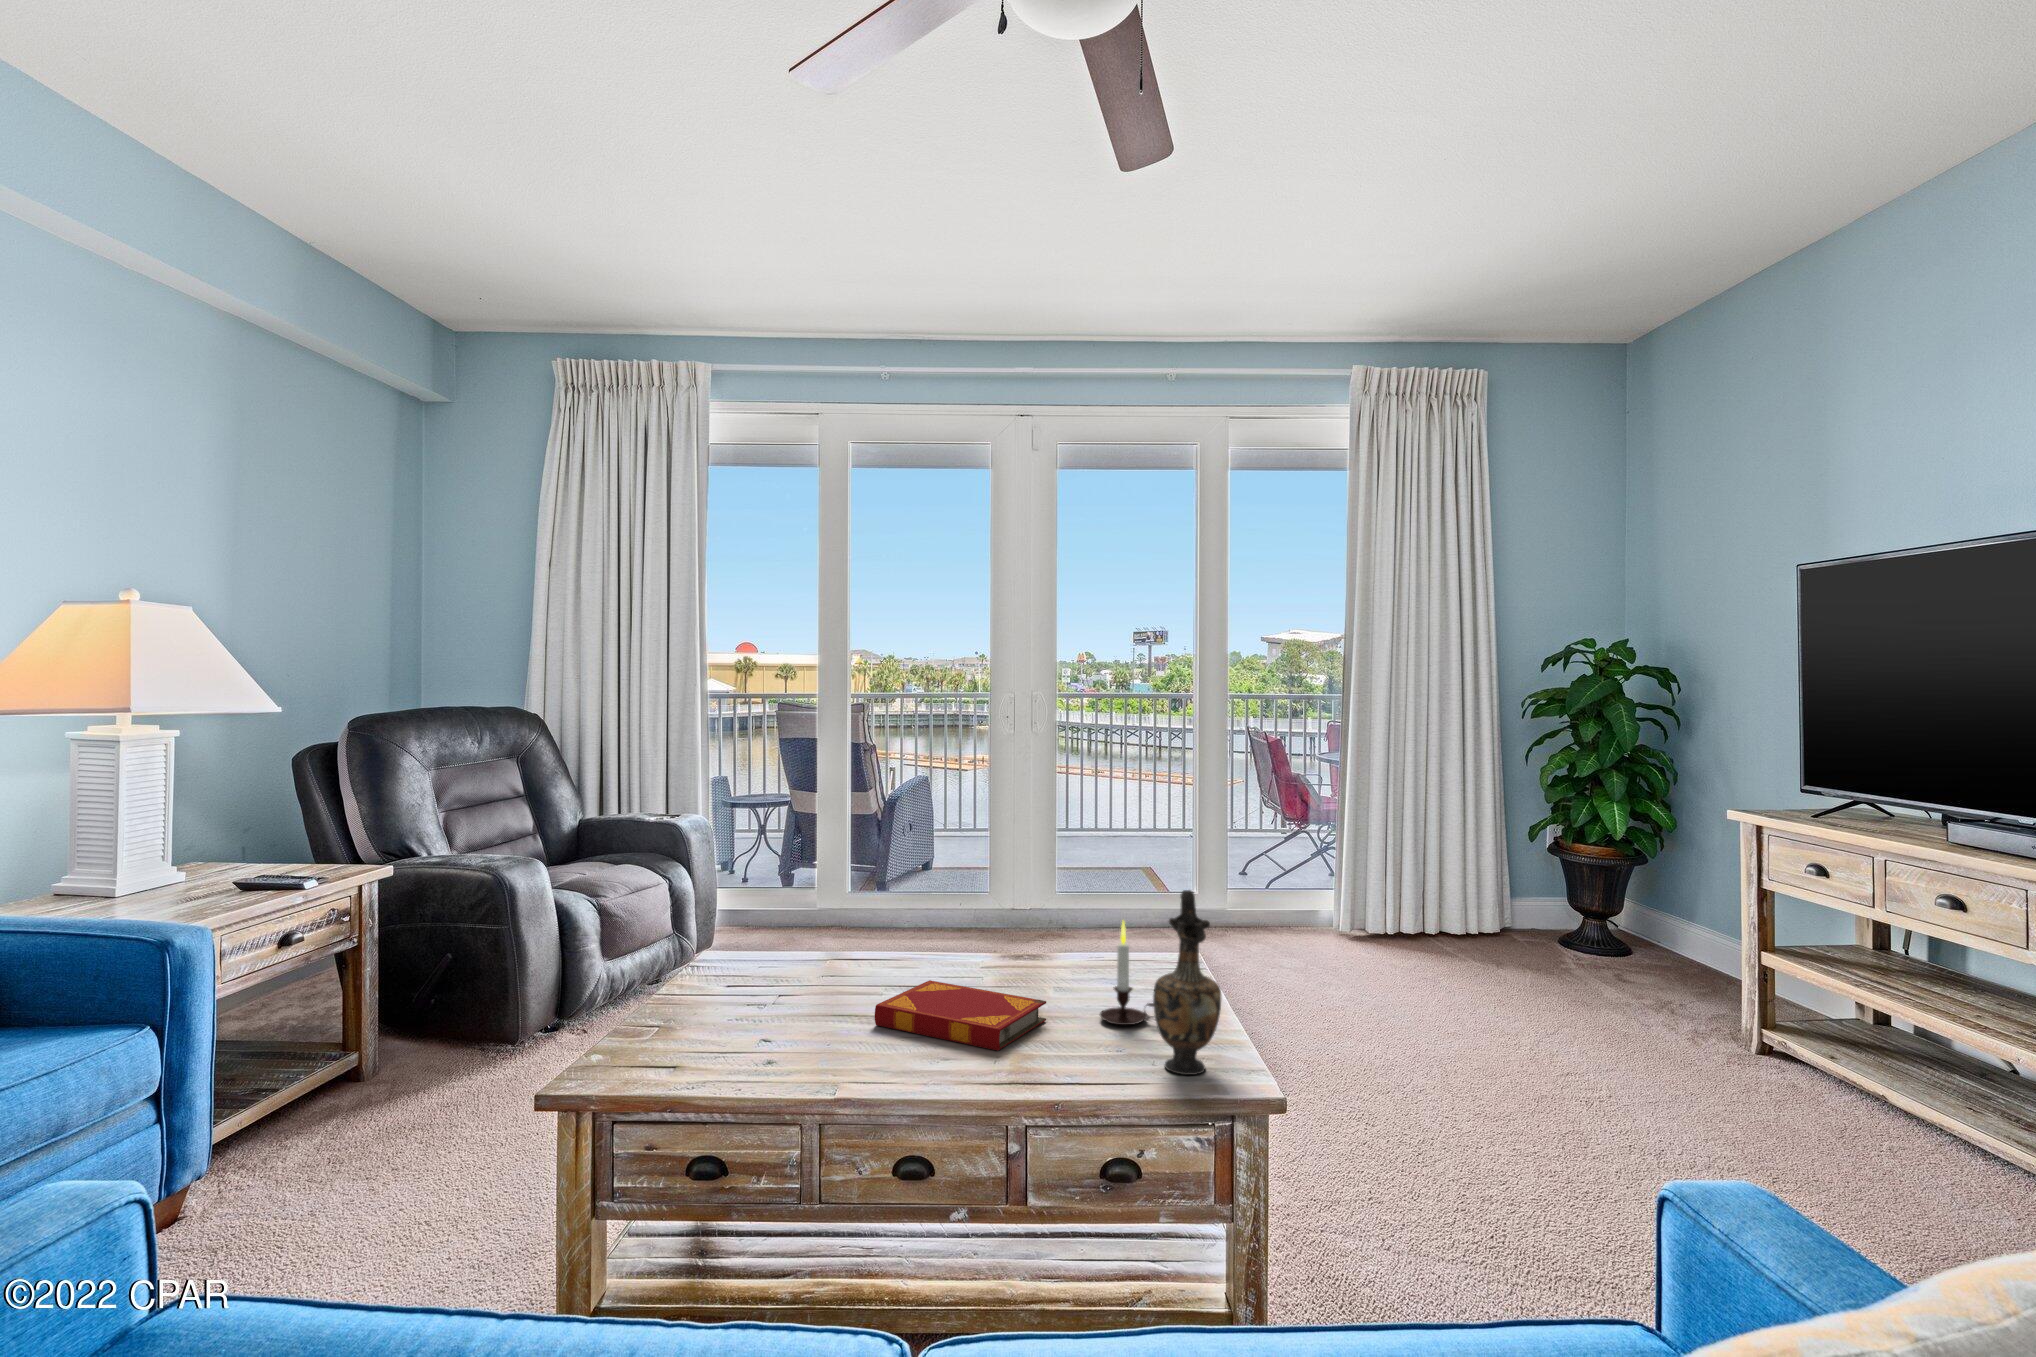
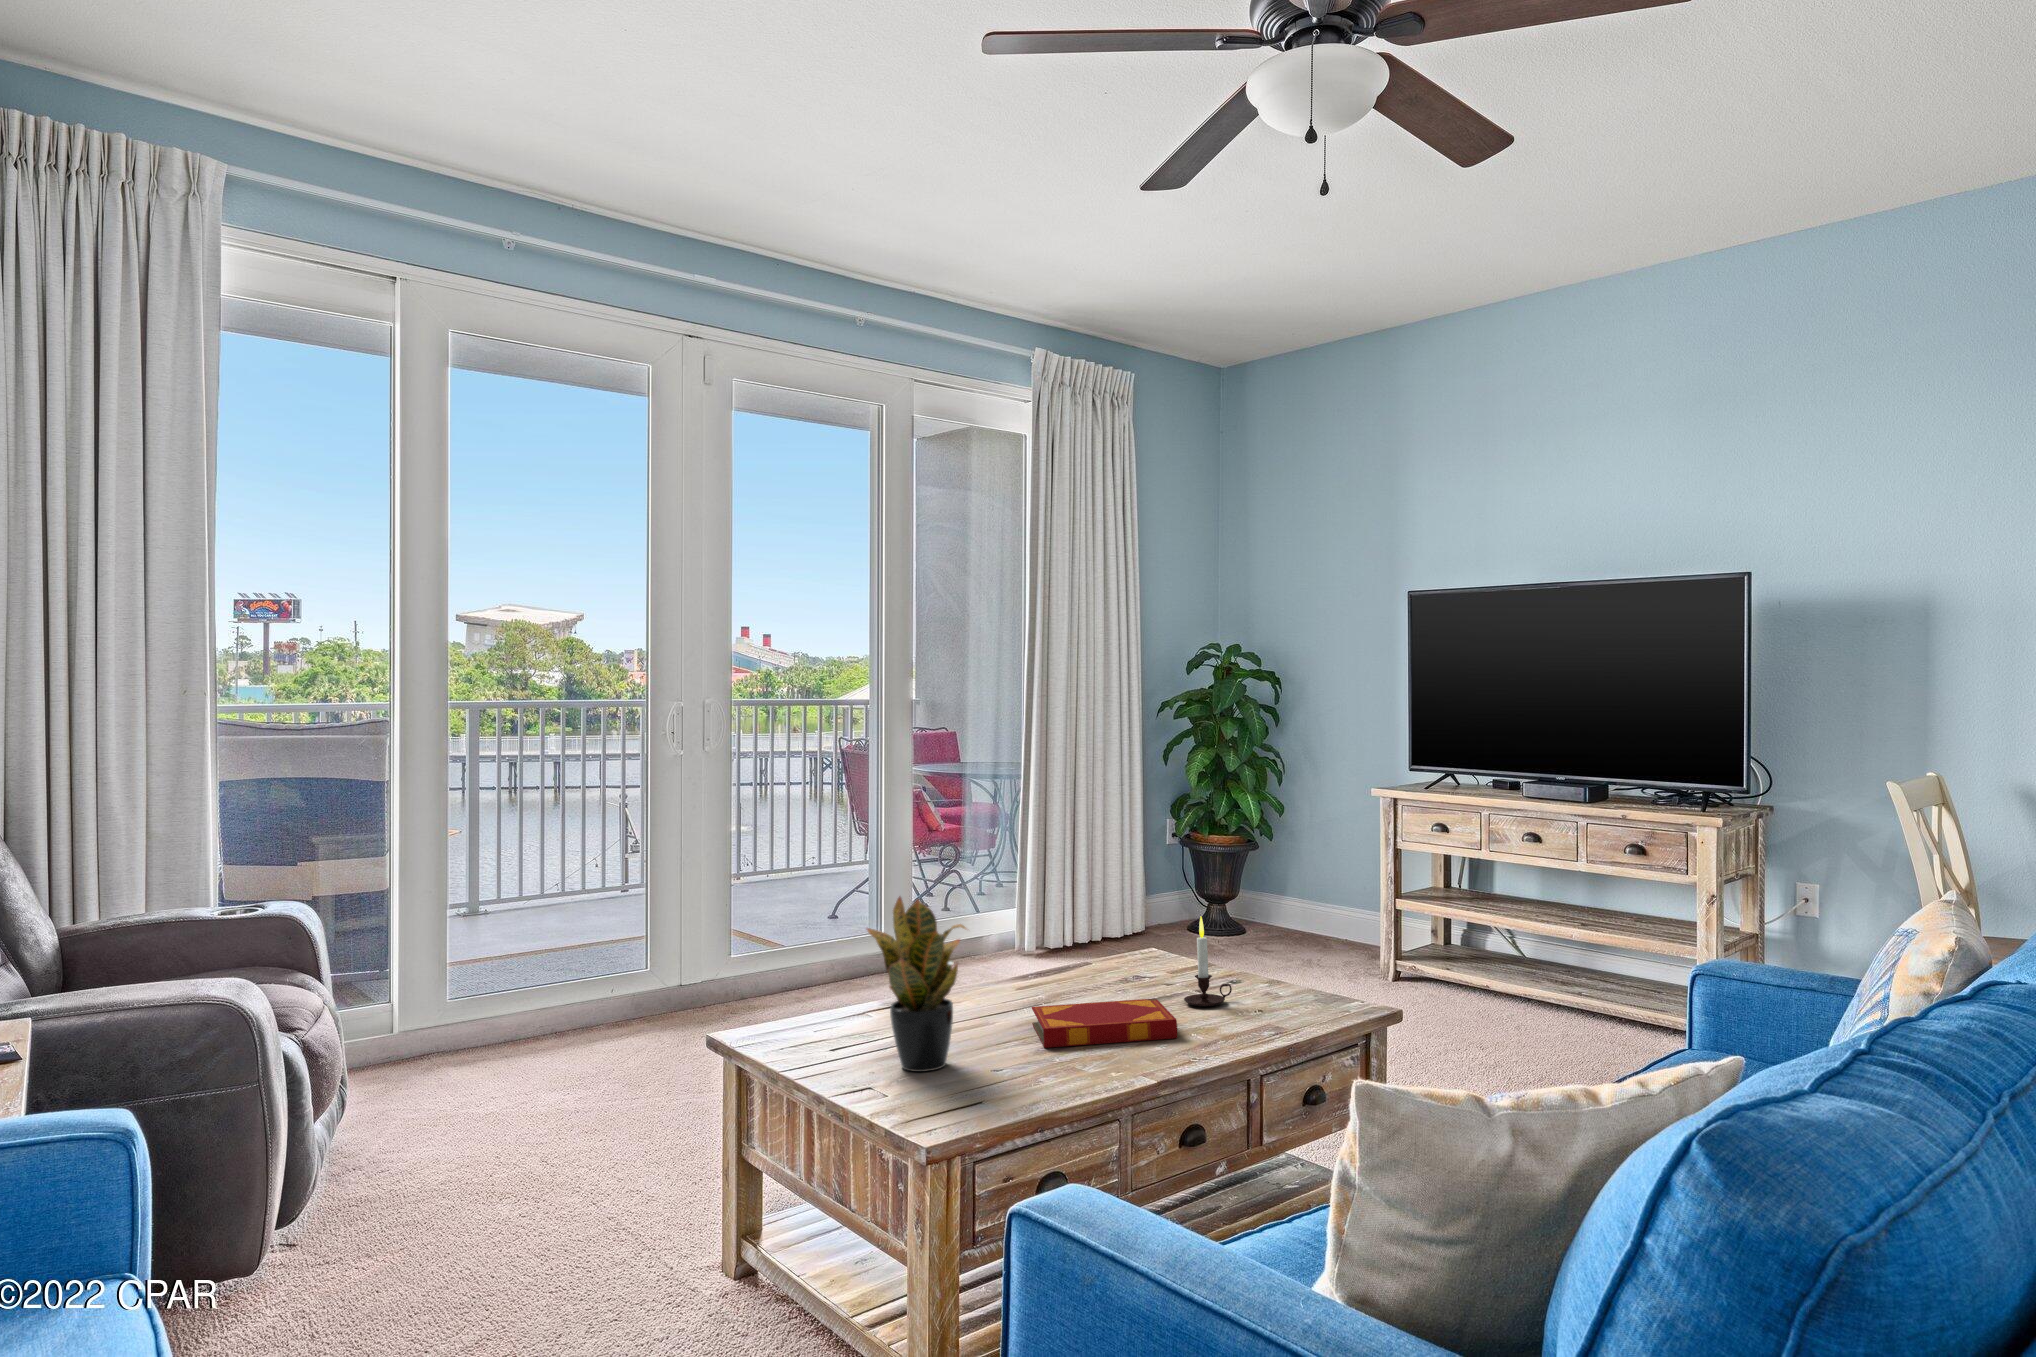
potted plant: none [704,835,818,1020] -> present [867,896,966,1072]
vase: present [1153,890,1221,1075] -> none [1283,876,1338,1020]

